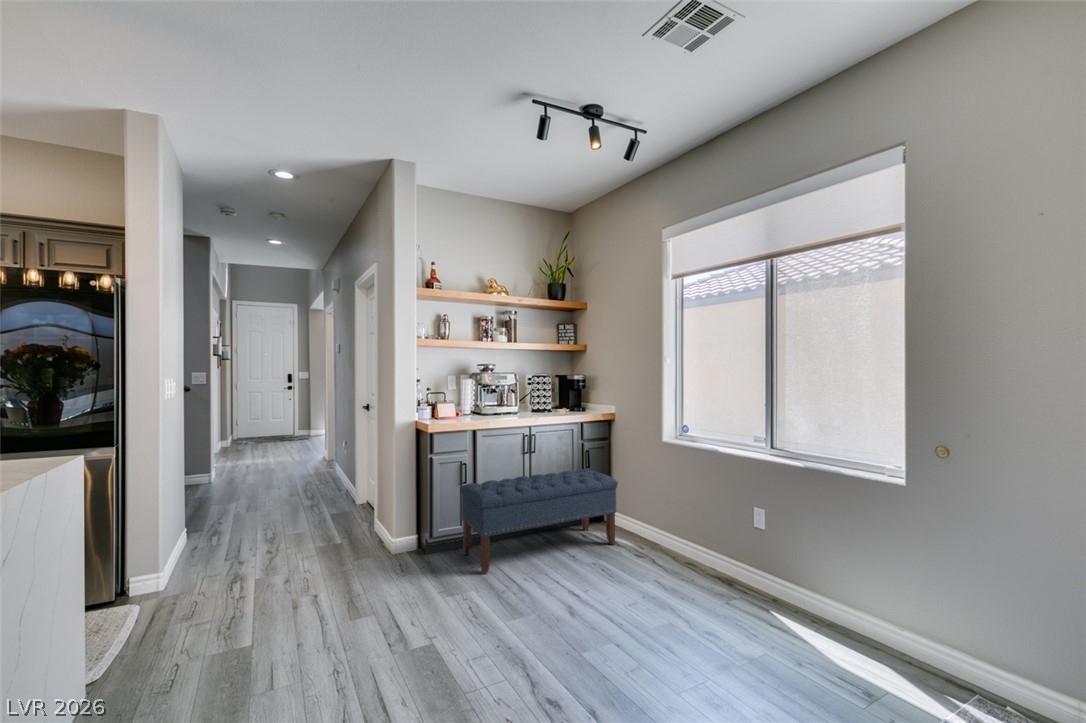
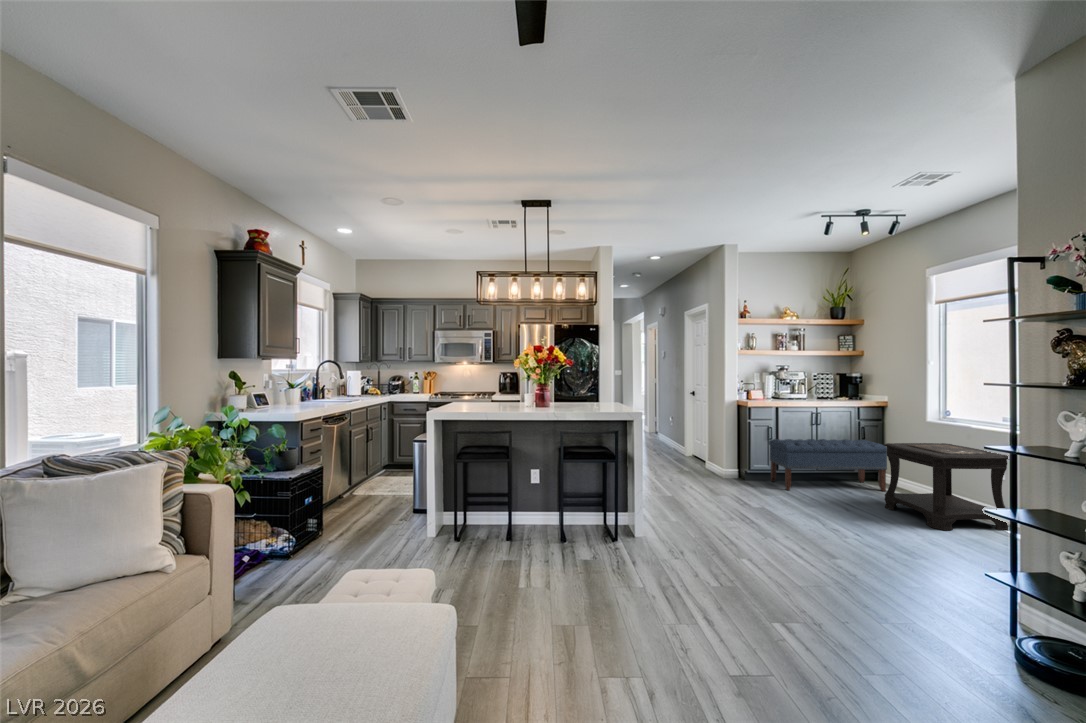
side table: none [617,473,773,632] -> present [884,443,1008,530]

